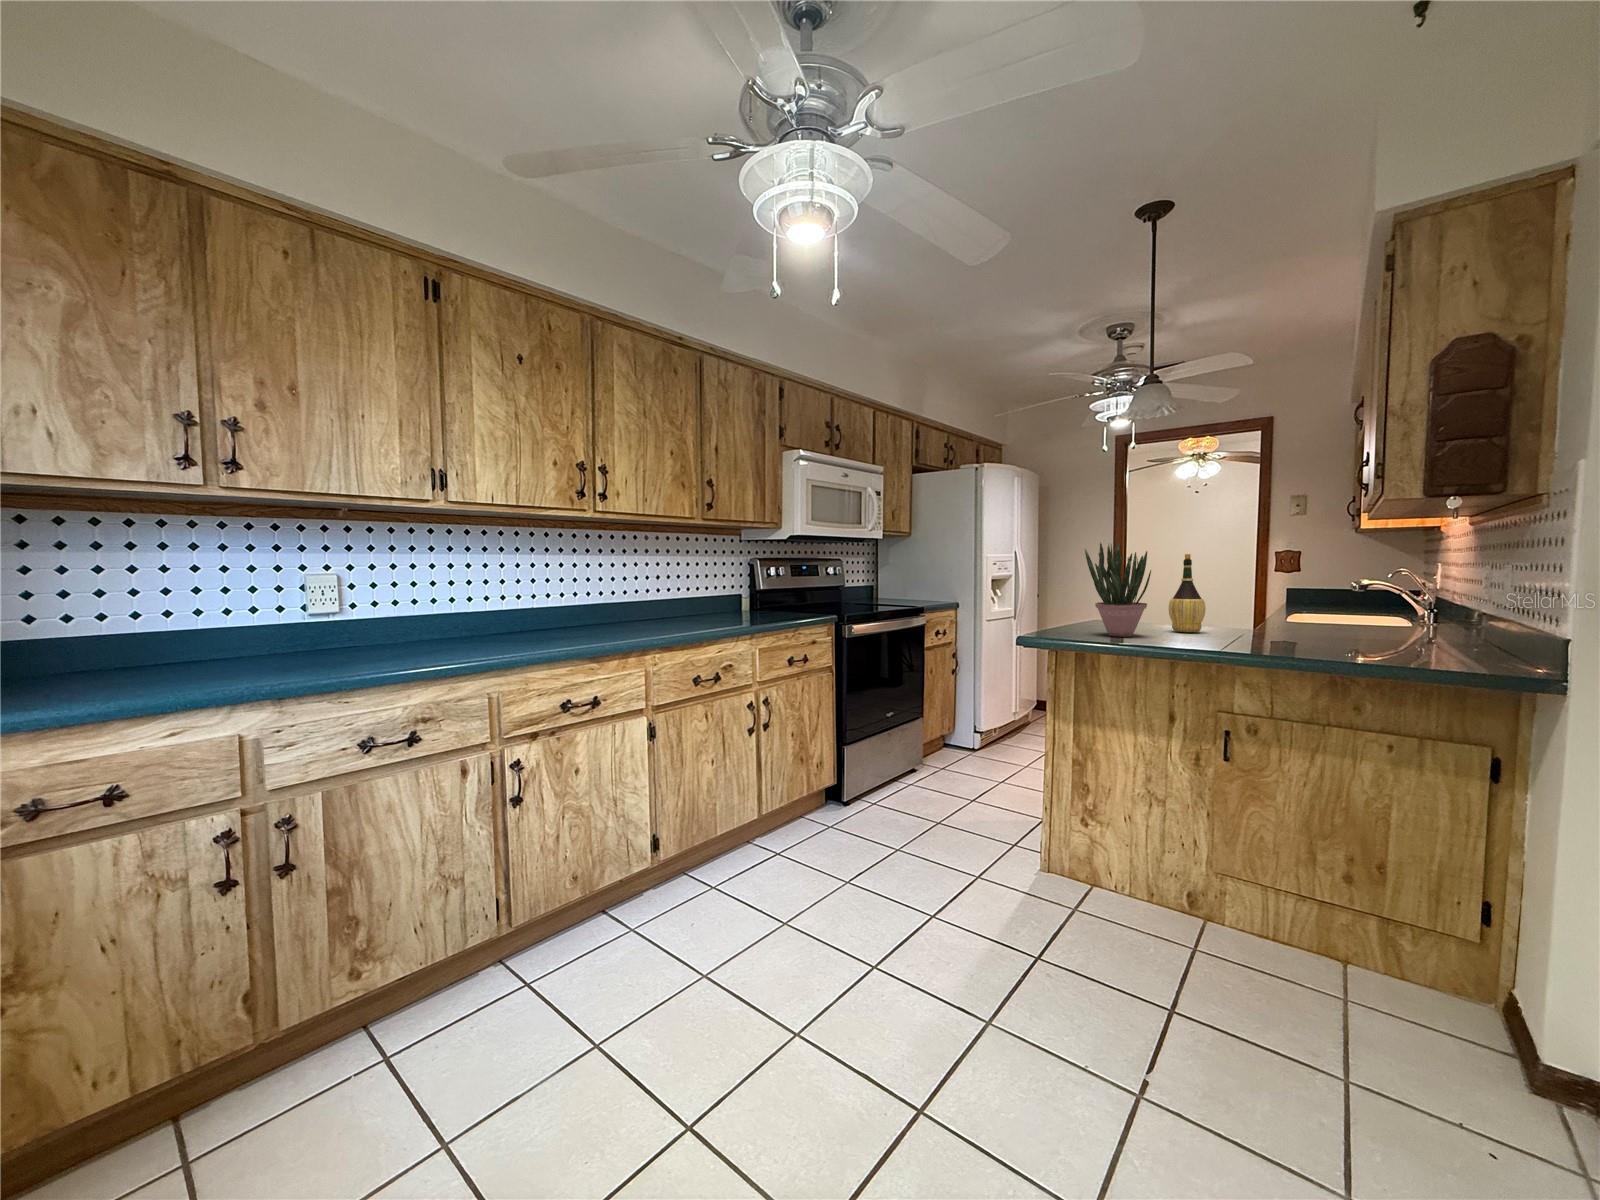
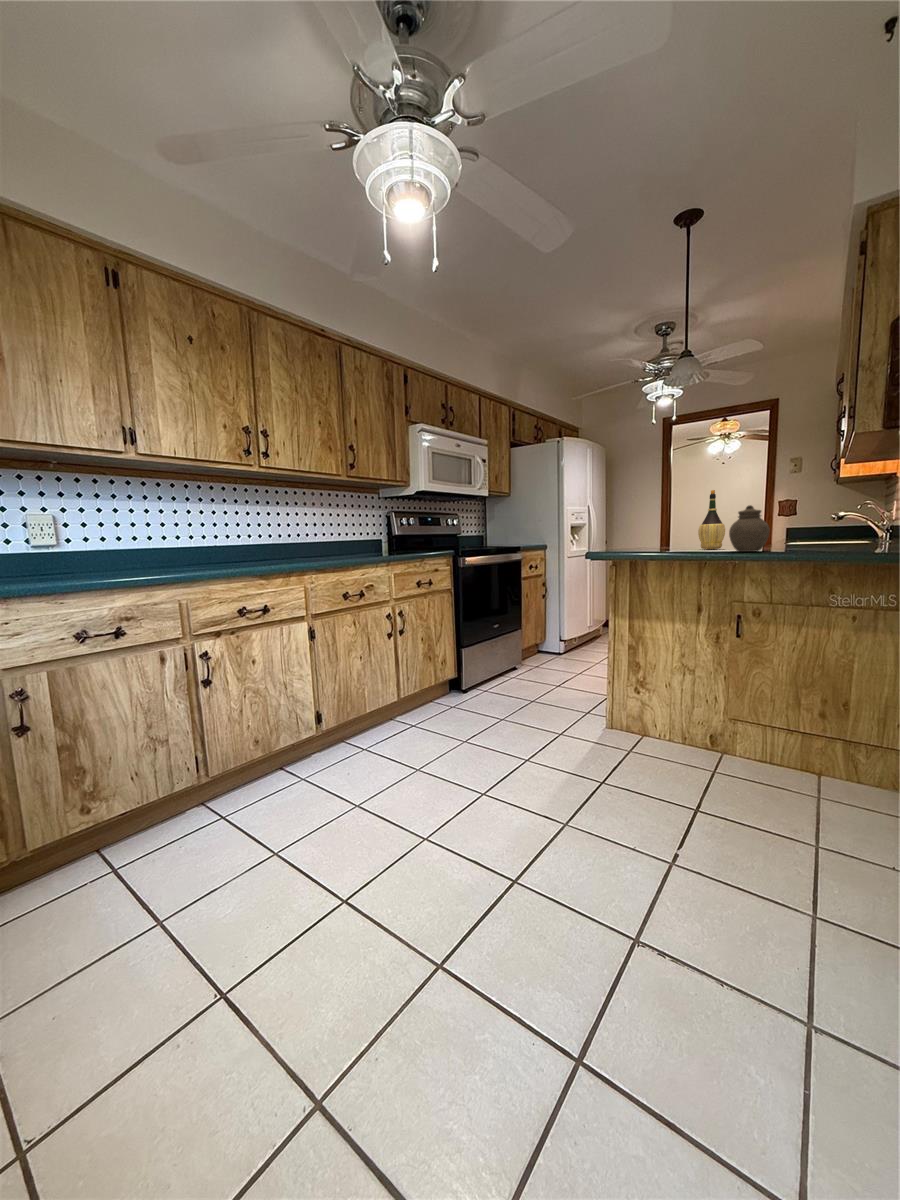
potted plant: present [1085,541,1151,637] -> none [636,479,685,552]
jar: none [1212,583,1267,645] -> present [729,505,770,552]

